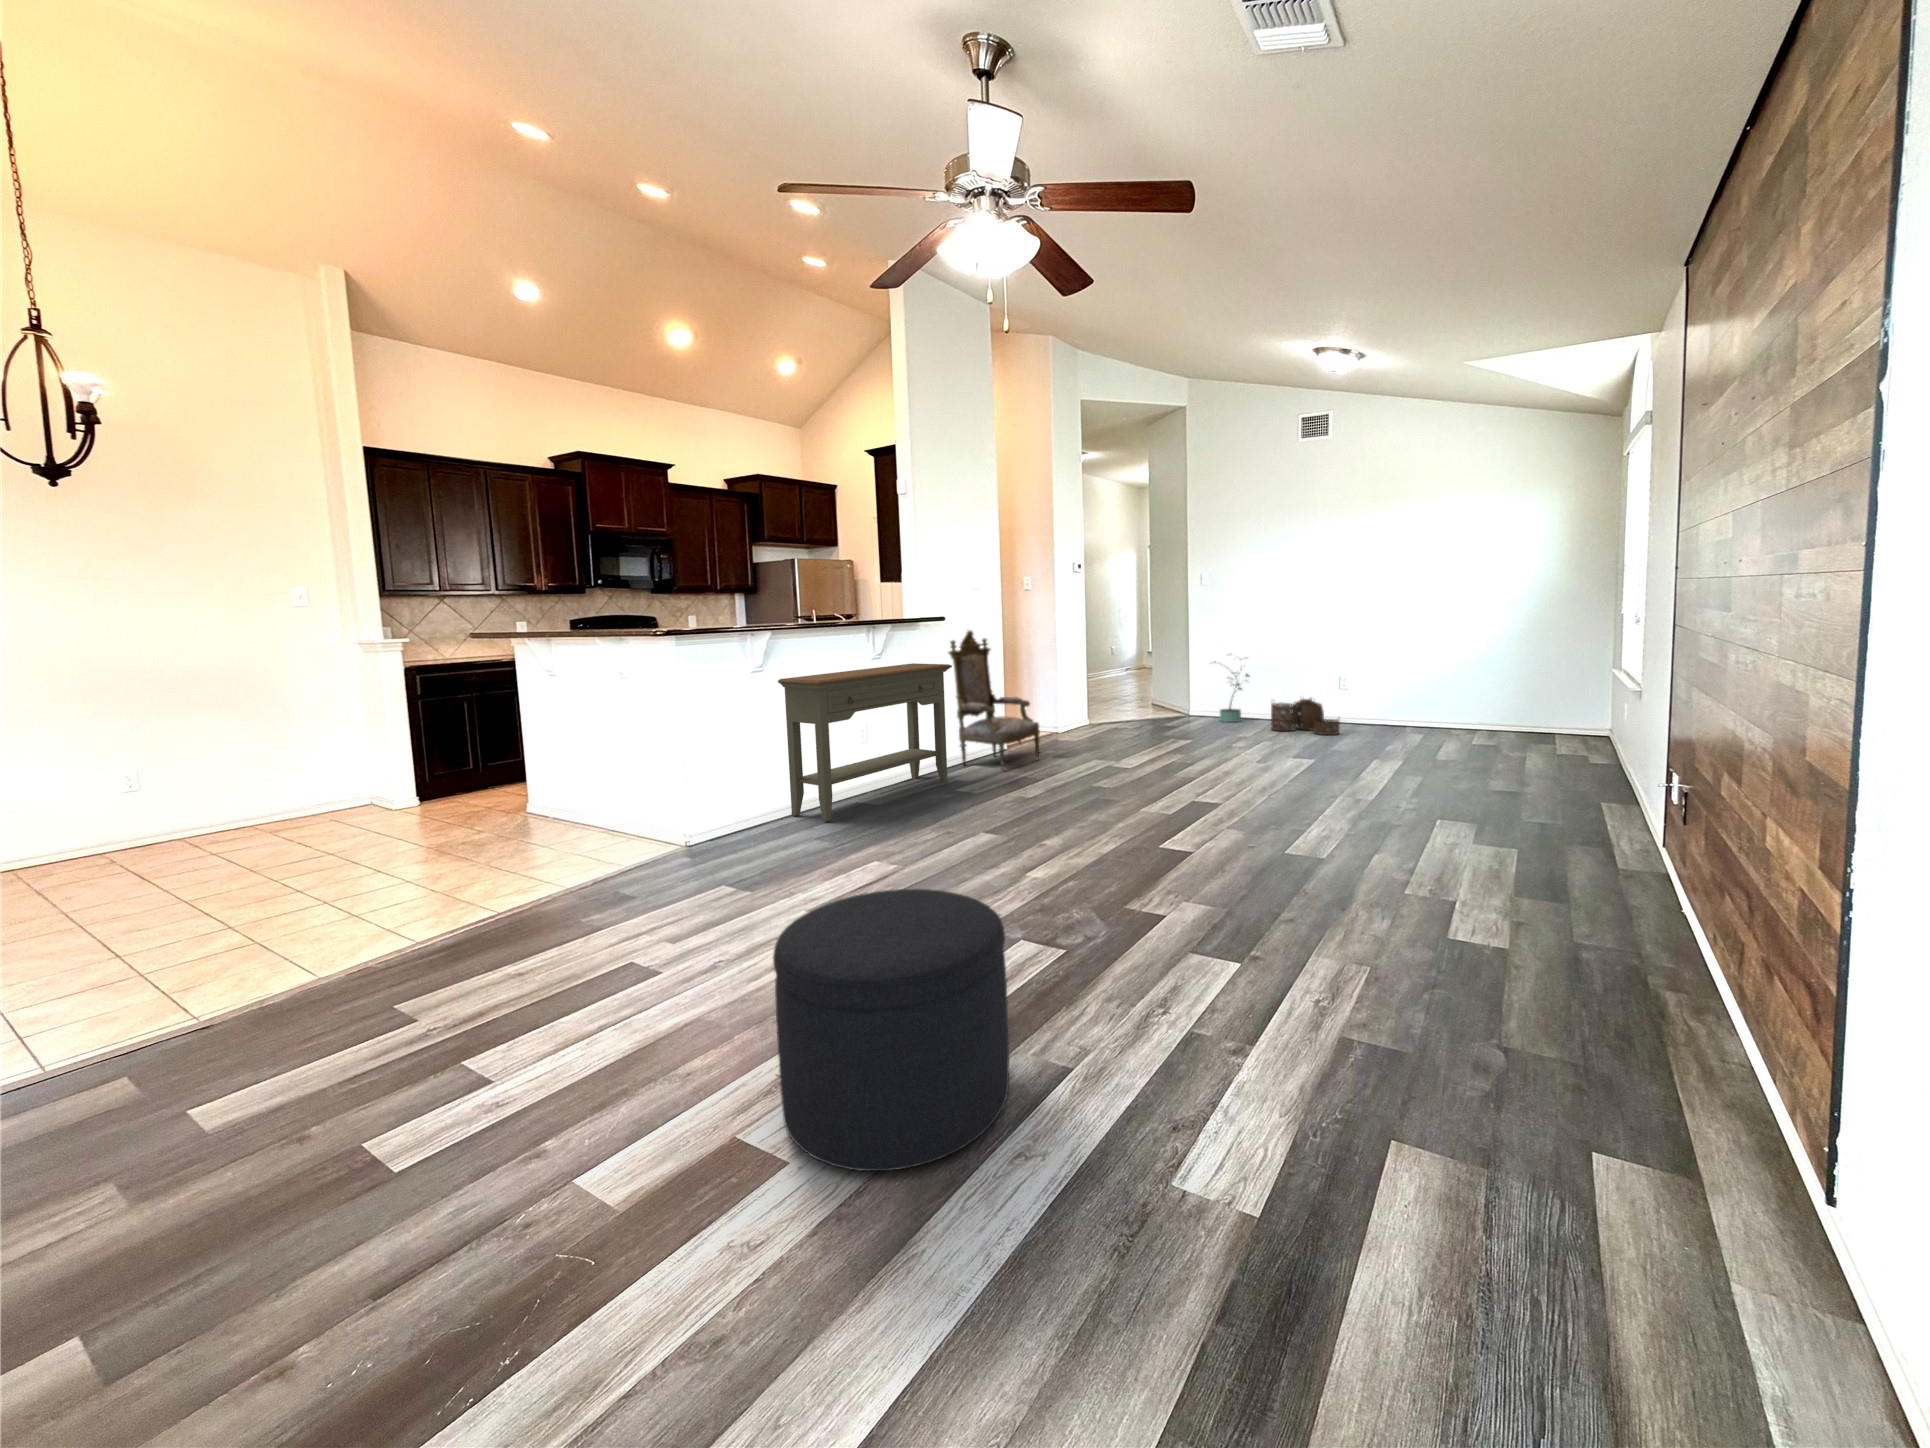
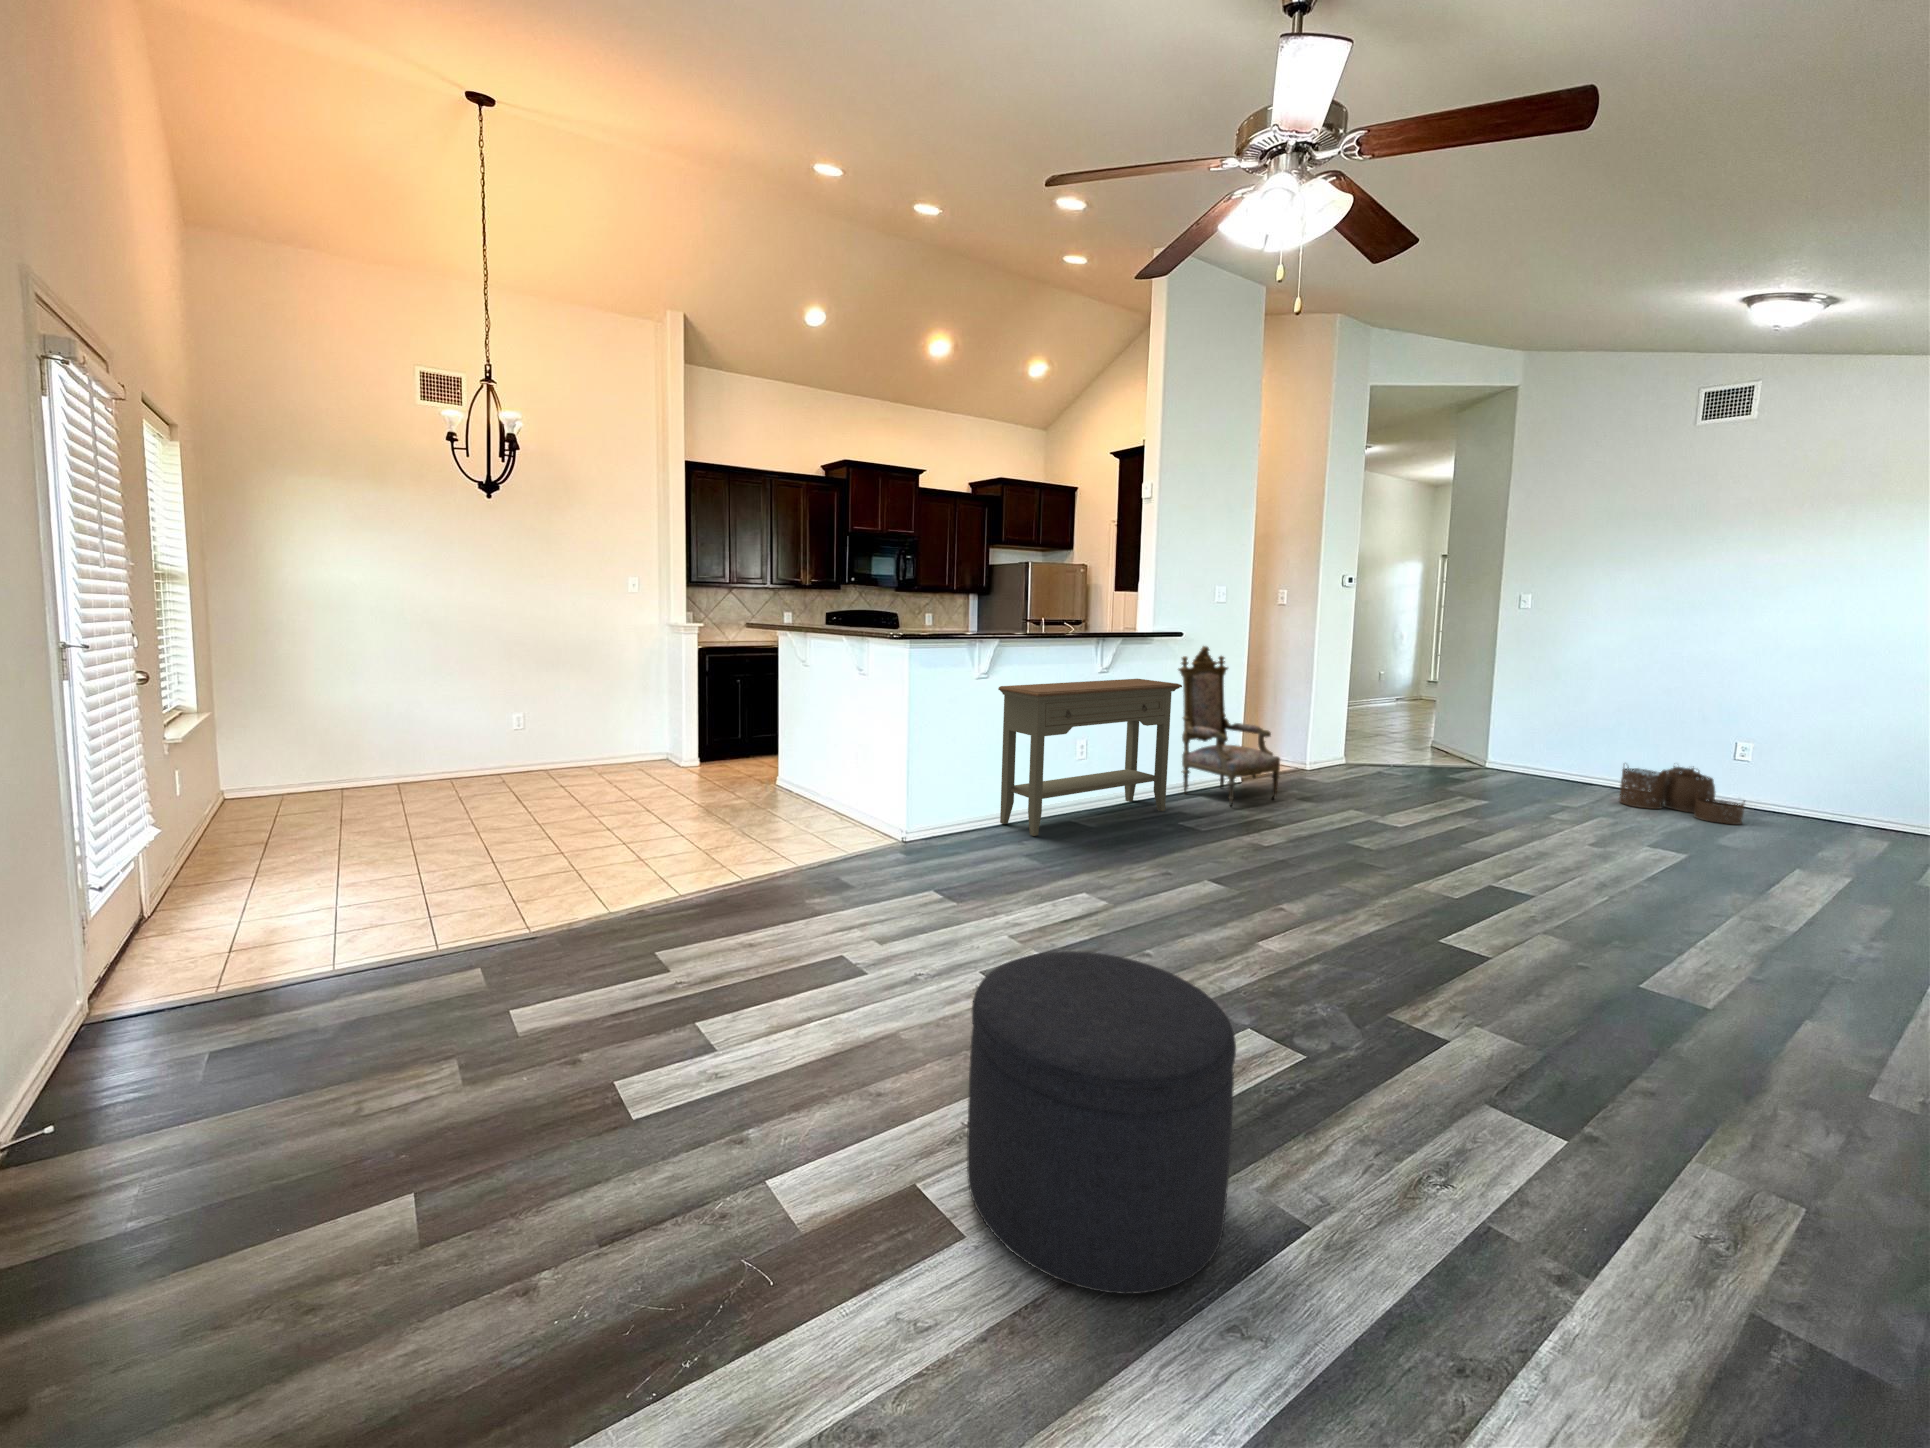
potted plant: present [1215,659,1249,722] -> none [1526,695,1590,785]

